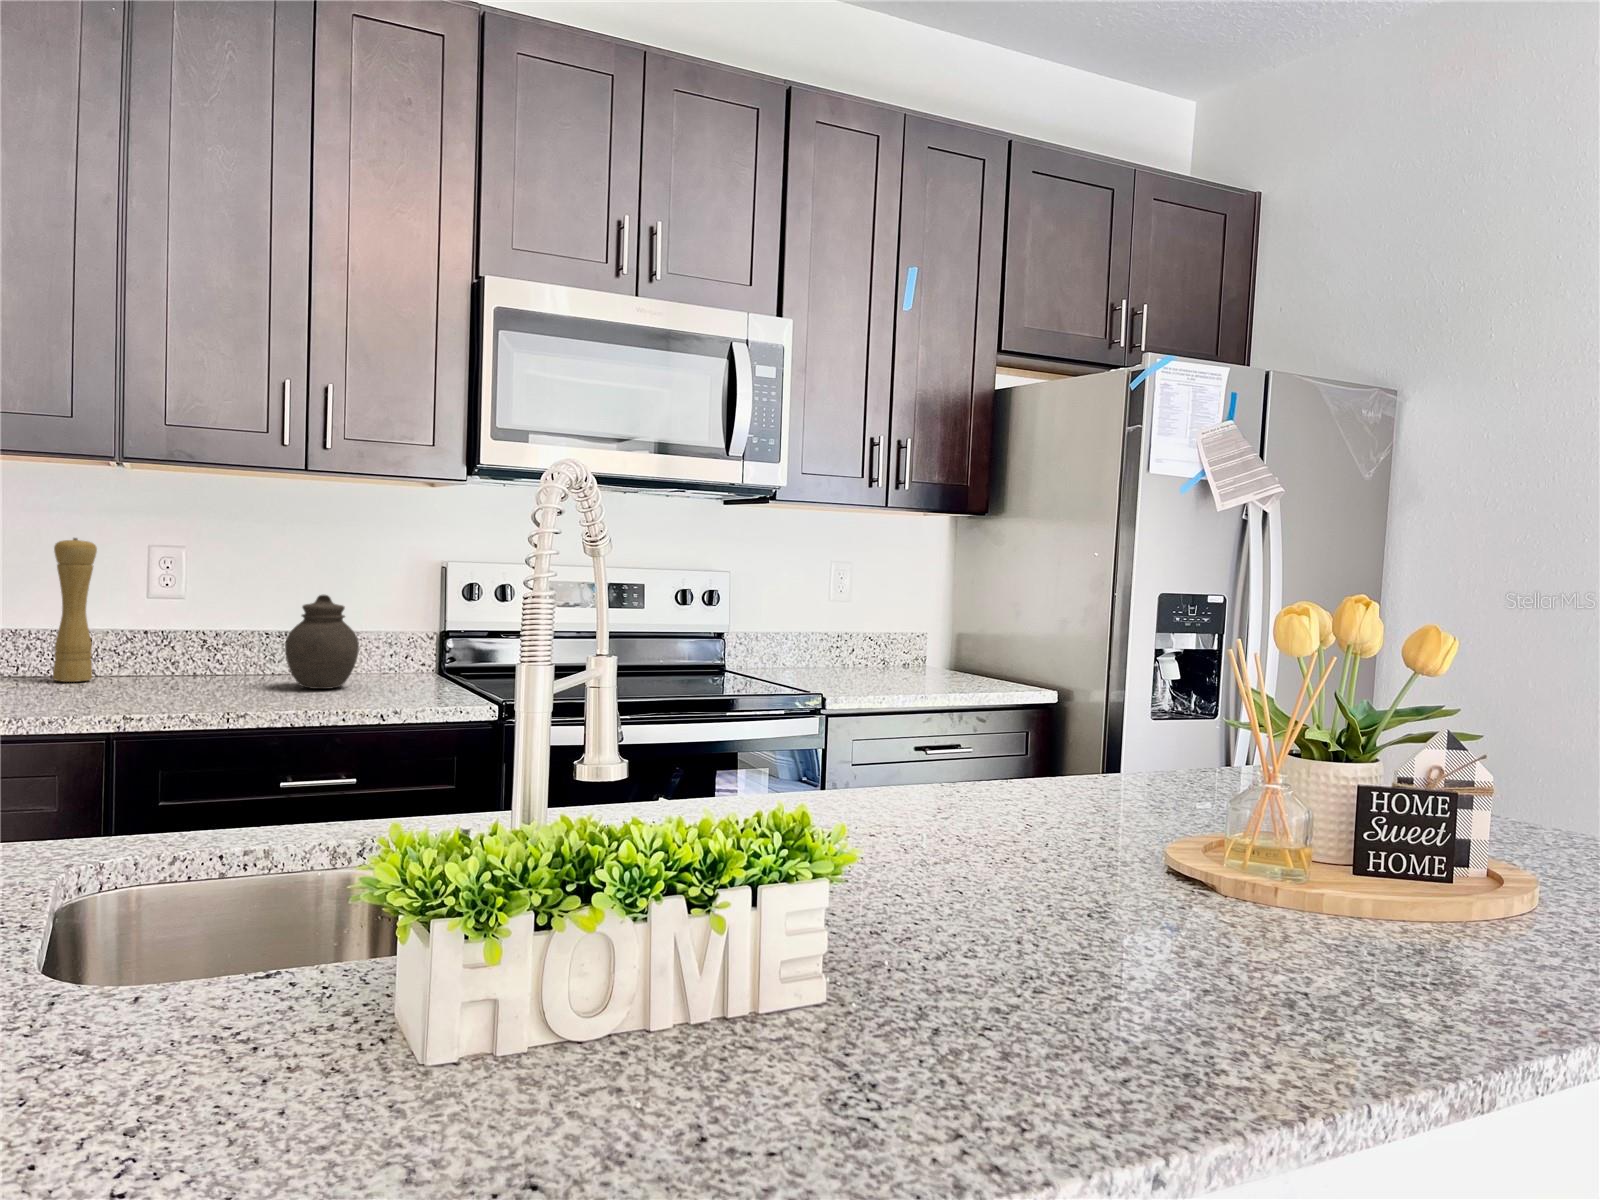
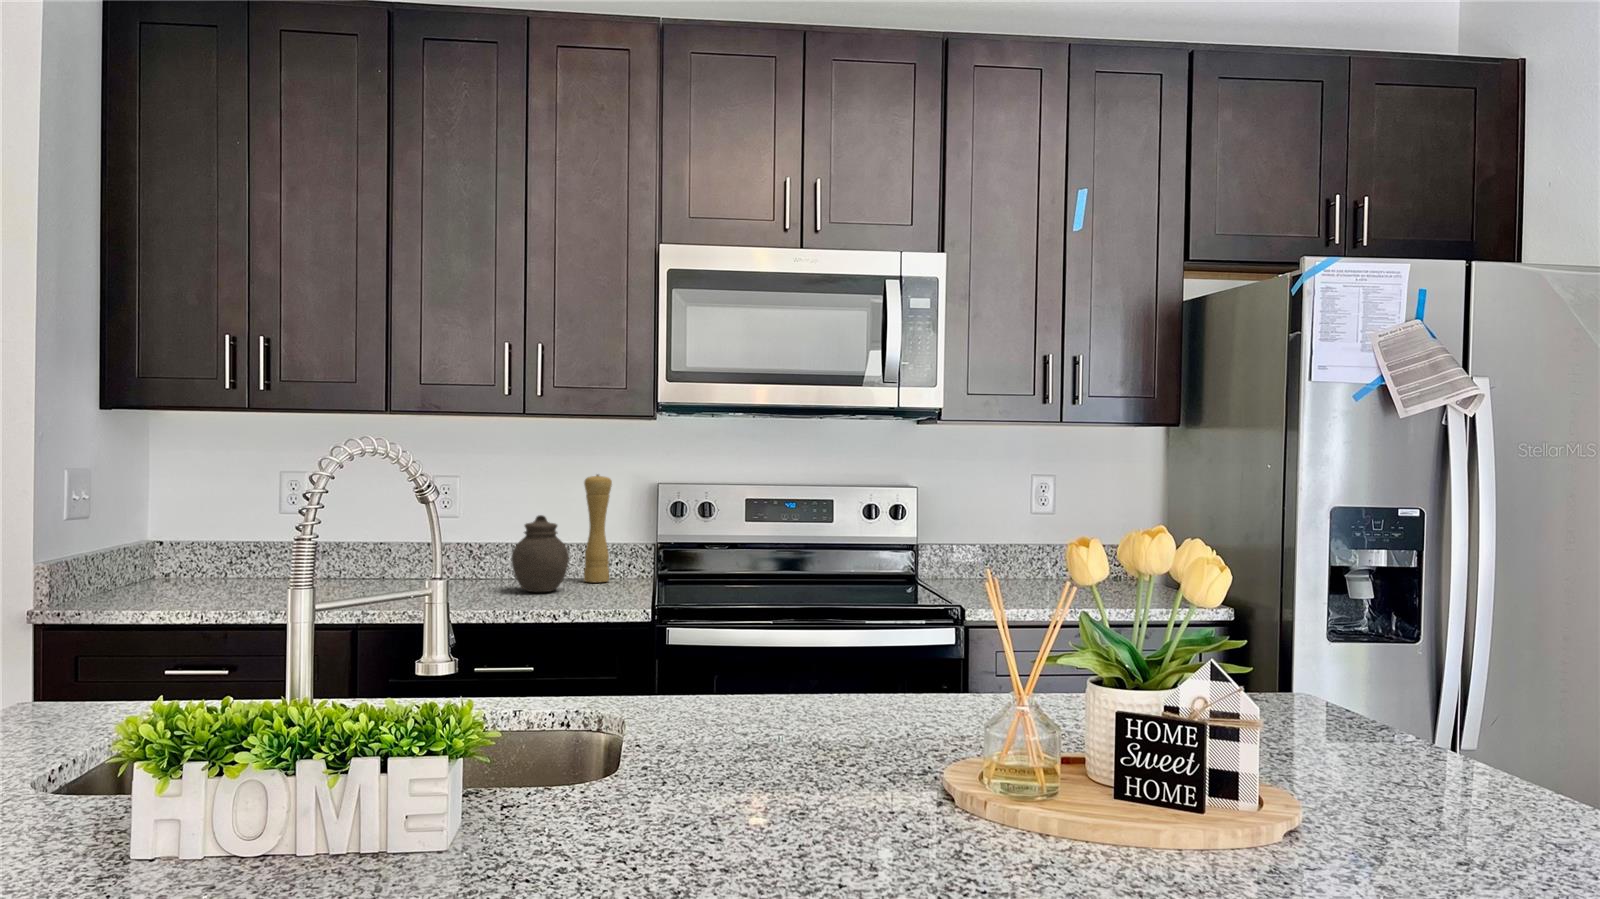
pepper mill: present [53,538,97,682] -> present [584,474,612,583]

